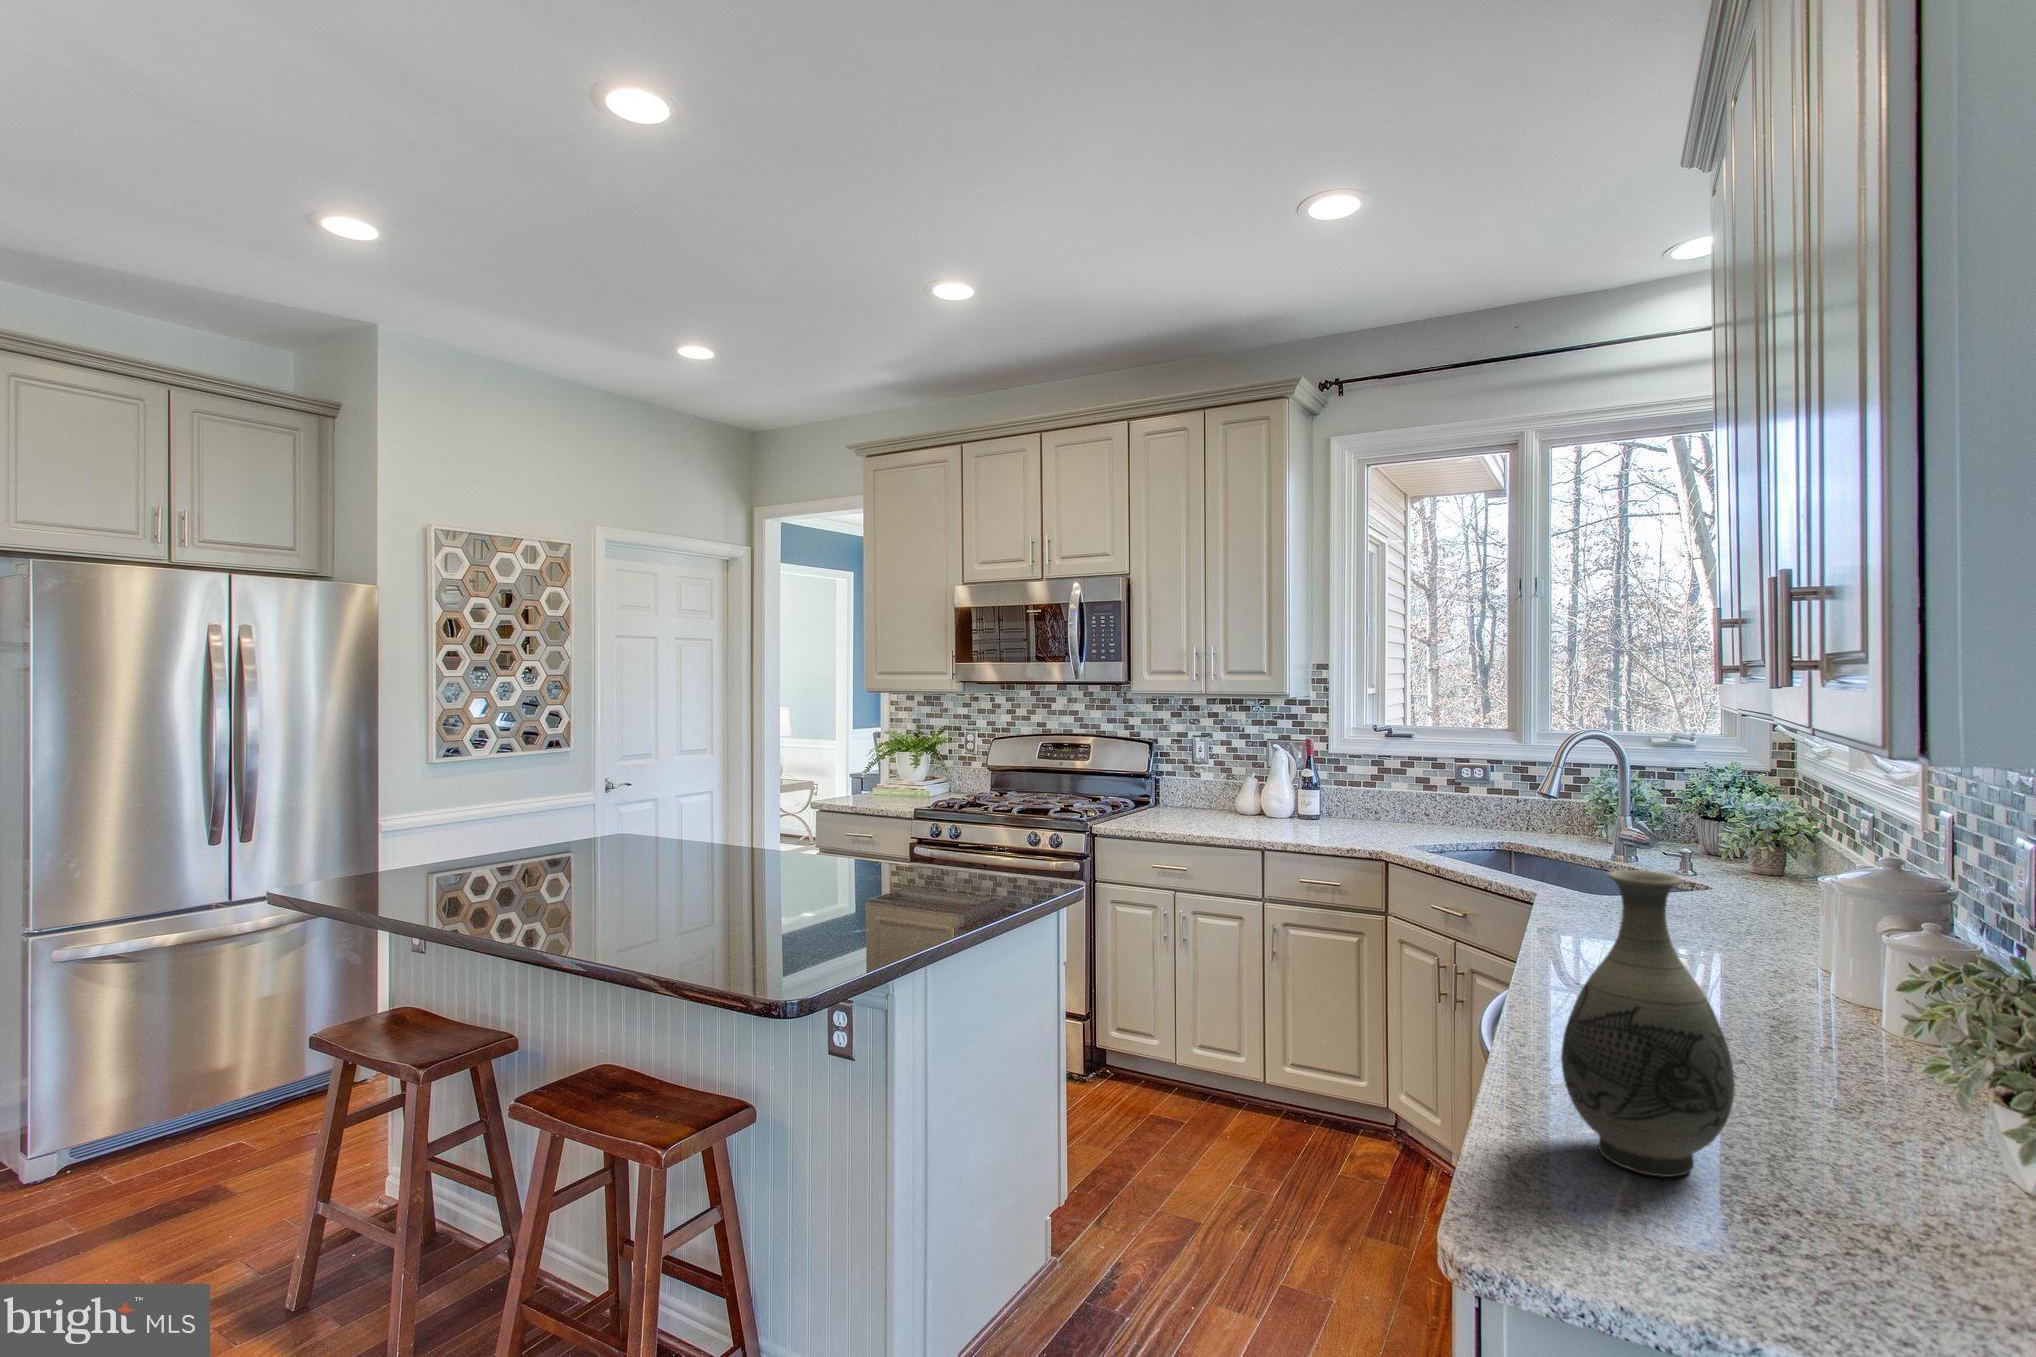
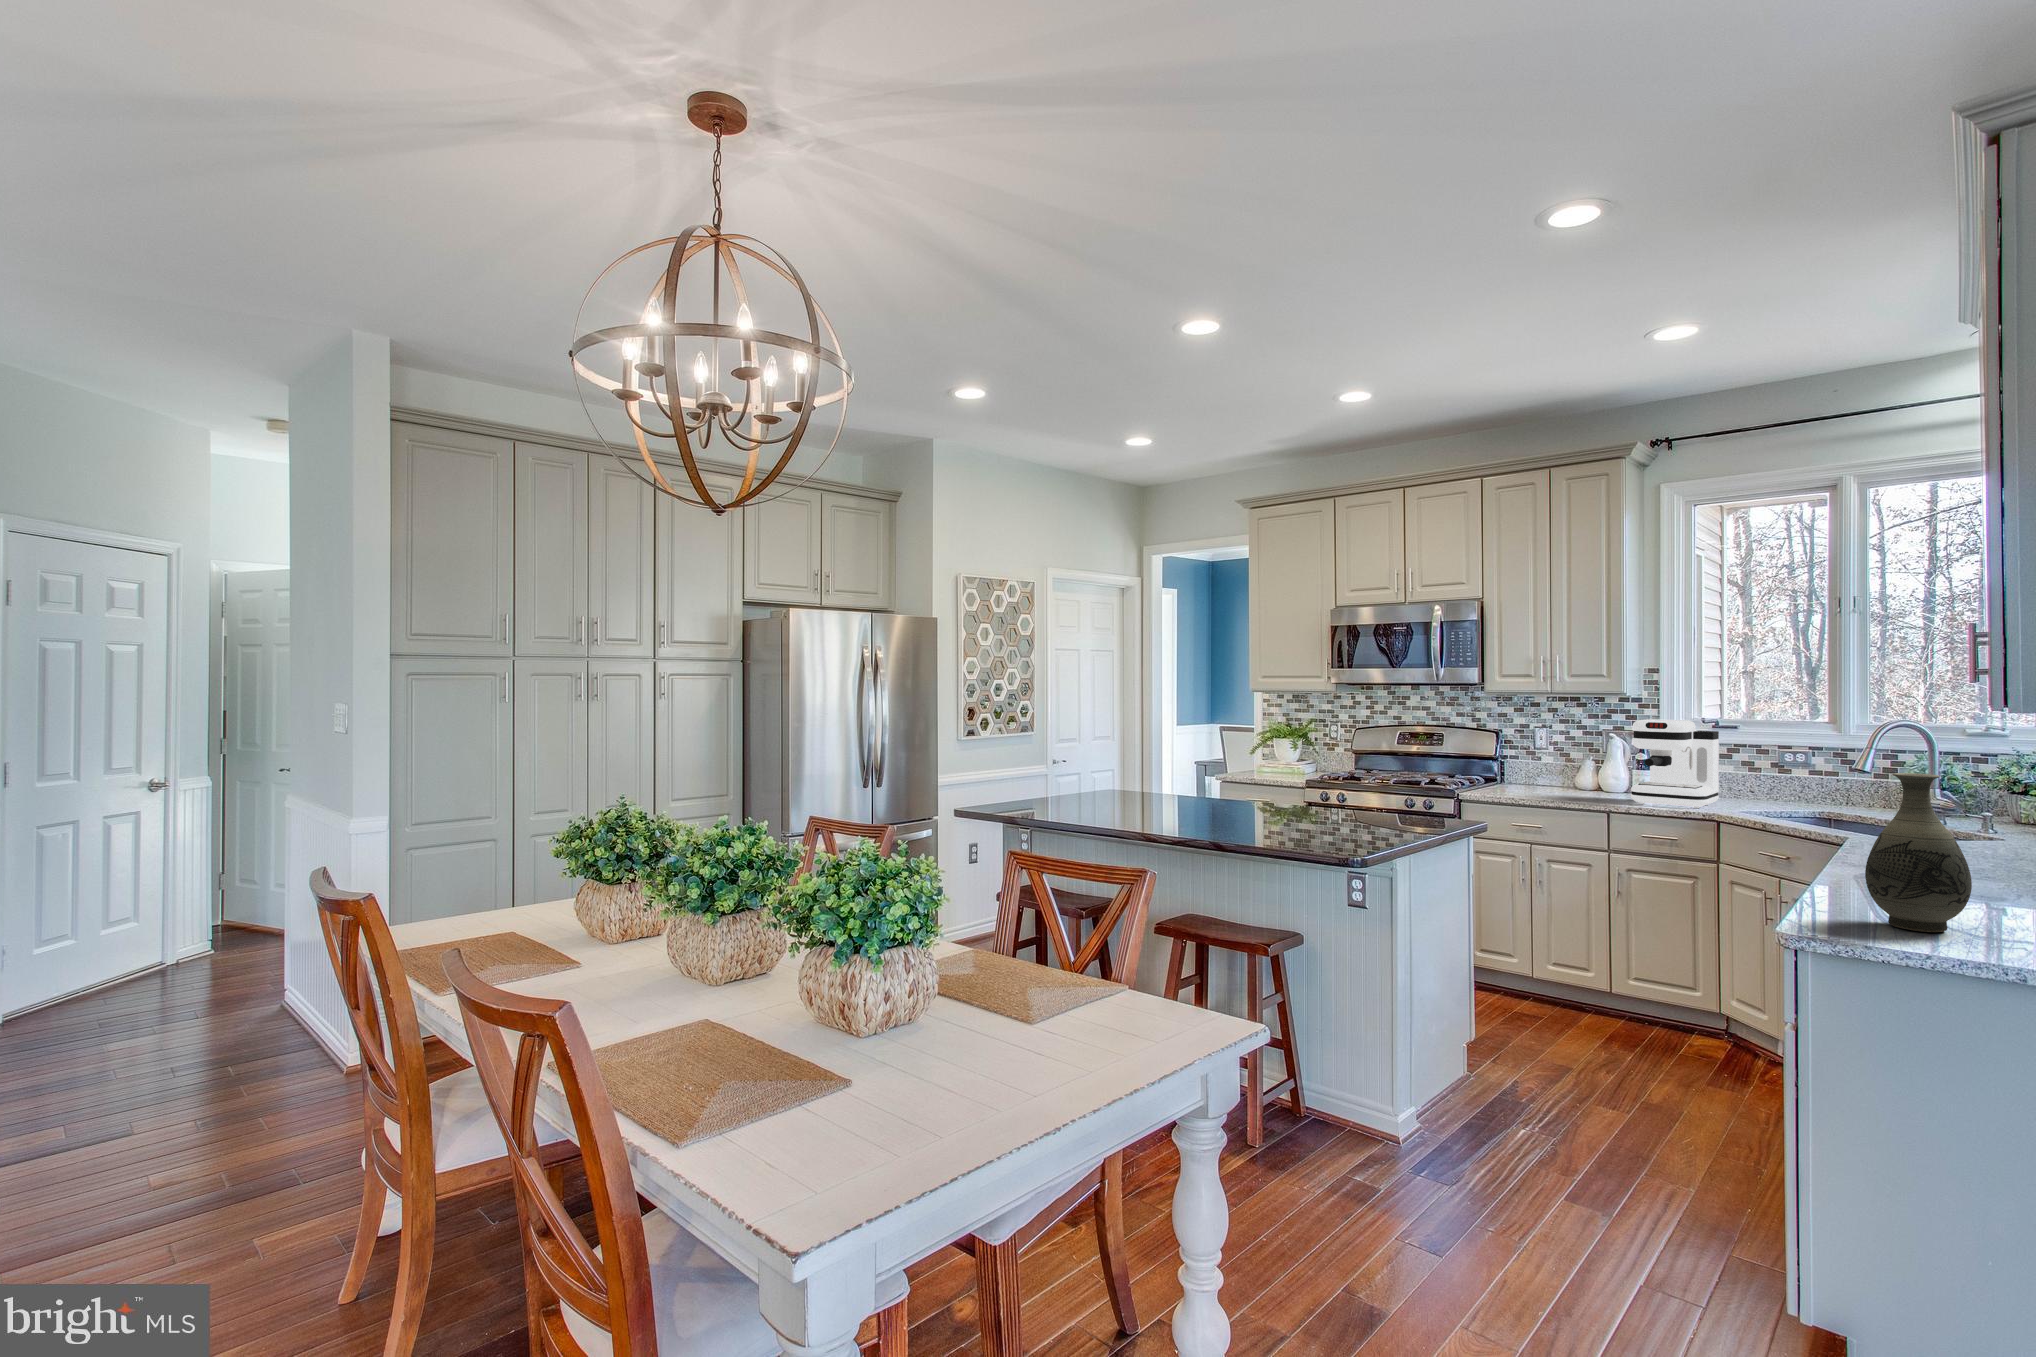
coffee maker: none [1289,729,1389,844] -> present [1631,719,1719,808]

